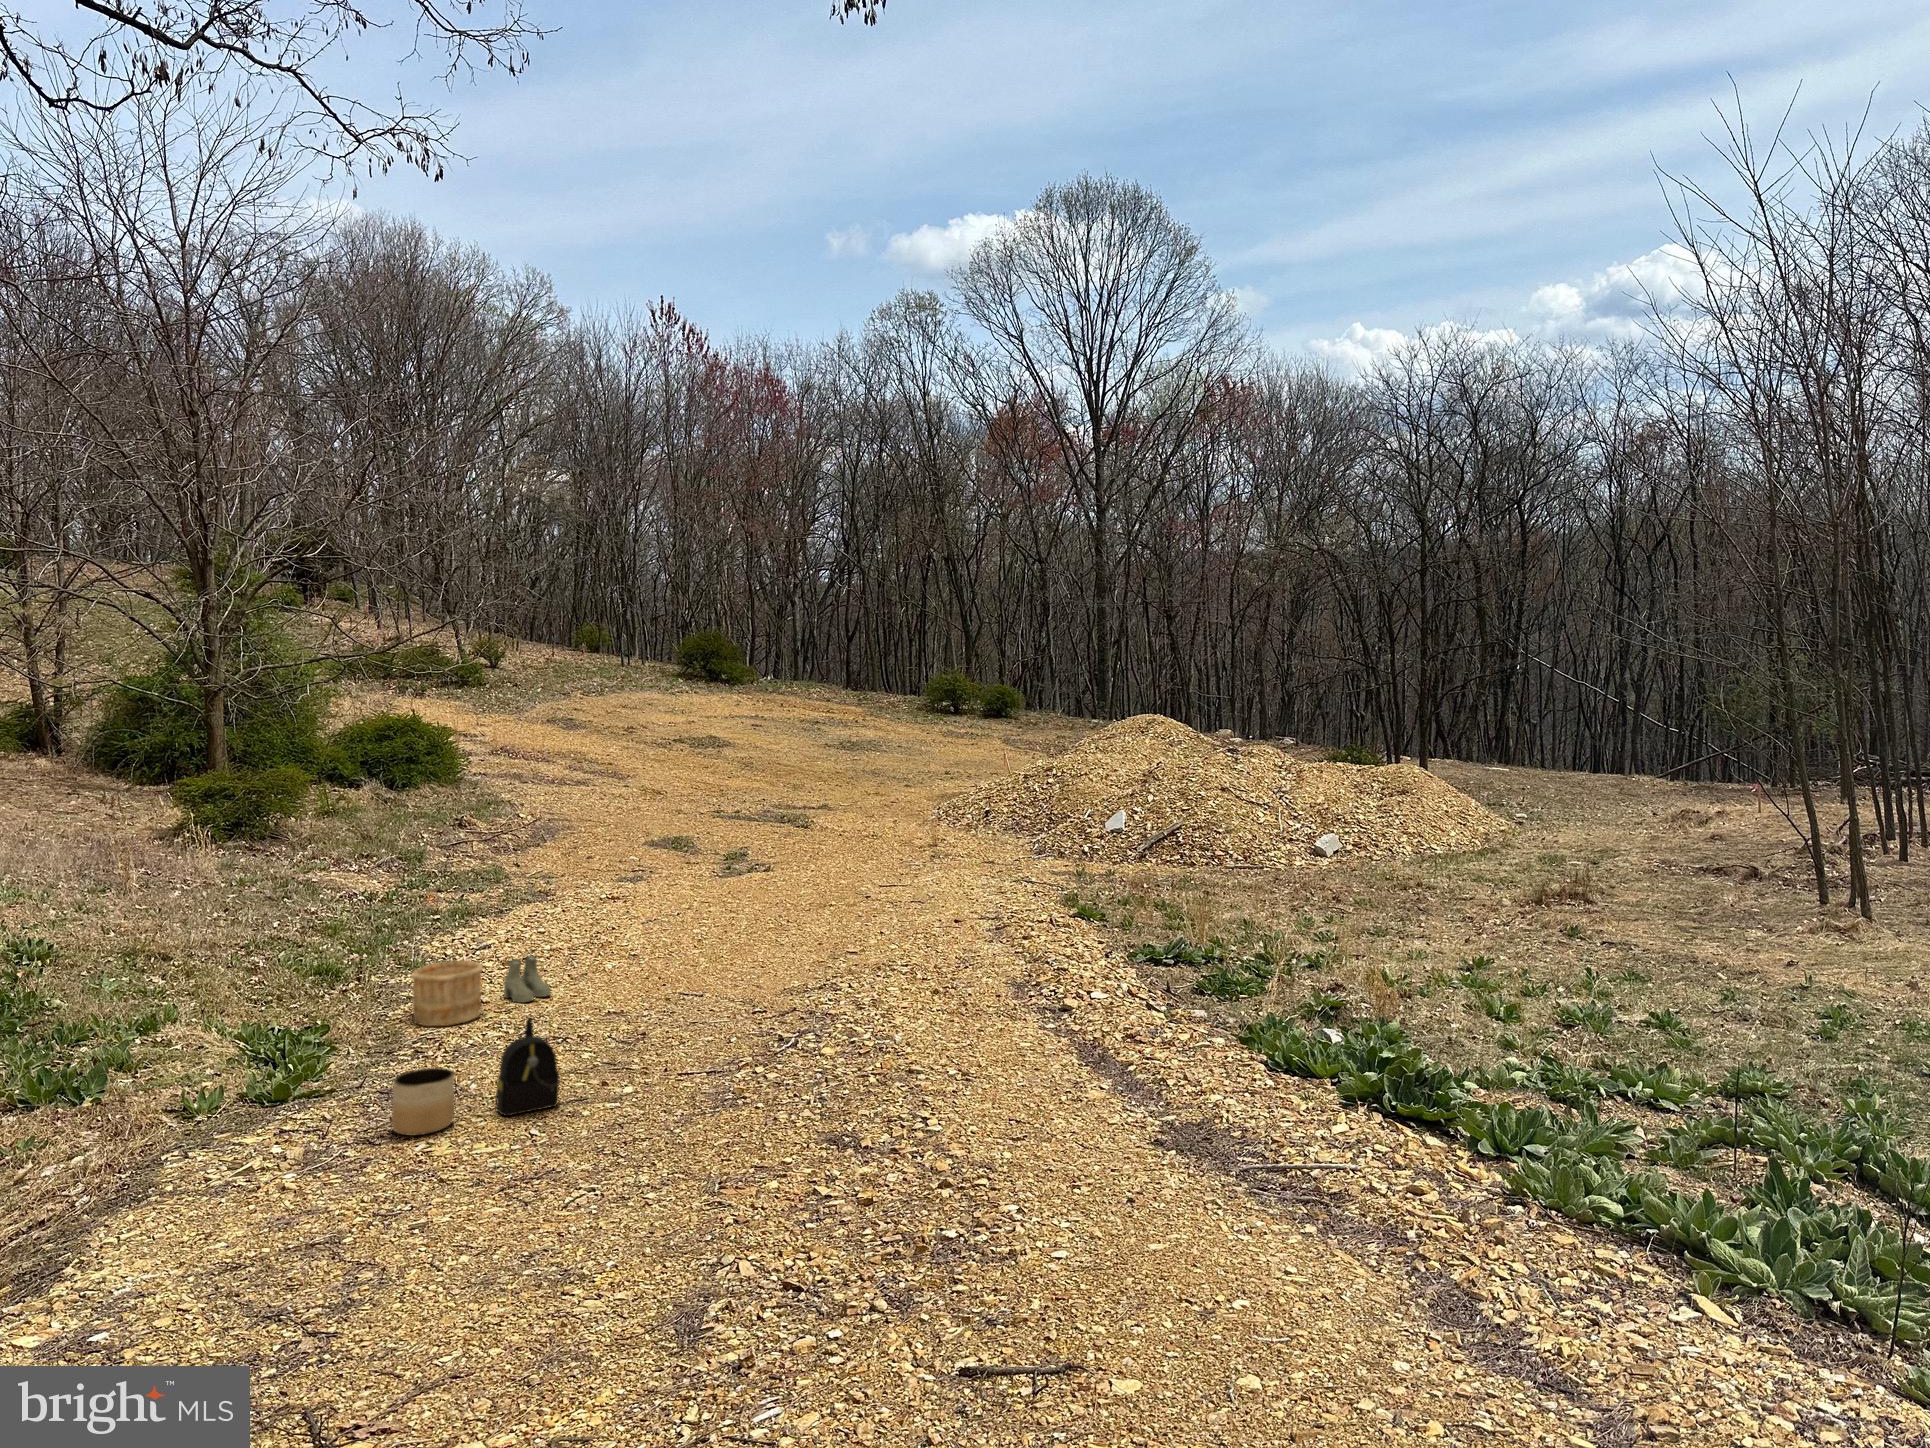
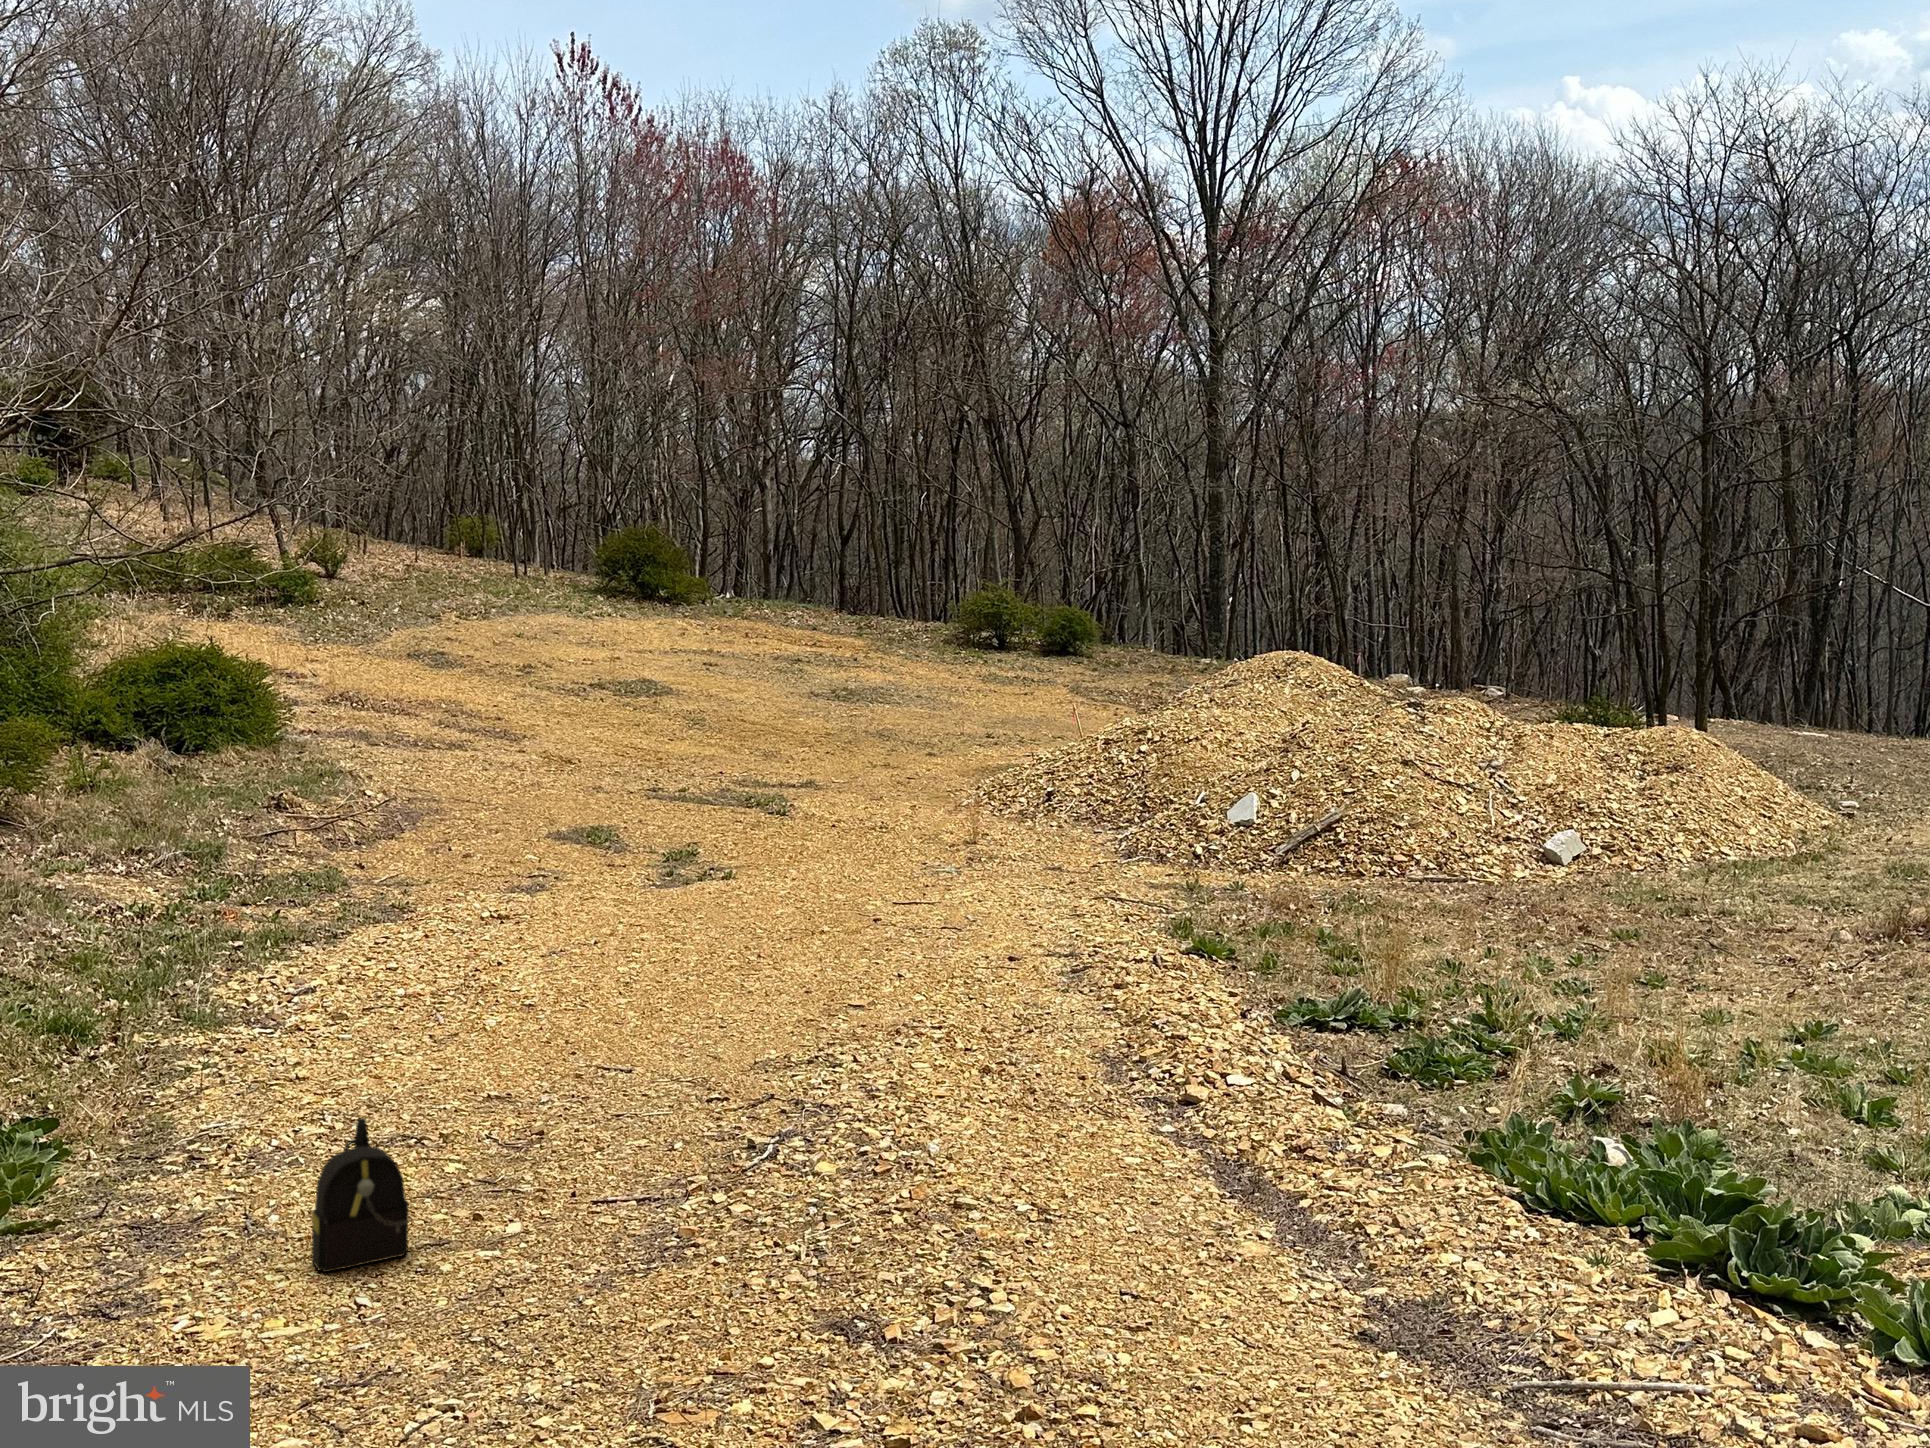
boots: present [504,955,551,1003] -> none [343,1010,414,1081]
wooden bucket: present [410,960,483,1026] -> none [198,1018,309,1118]
planter: present [392,1068,454,1136] -> none [146,1196,244,1304]

